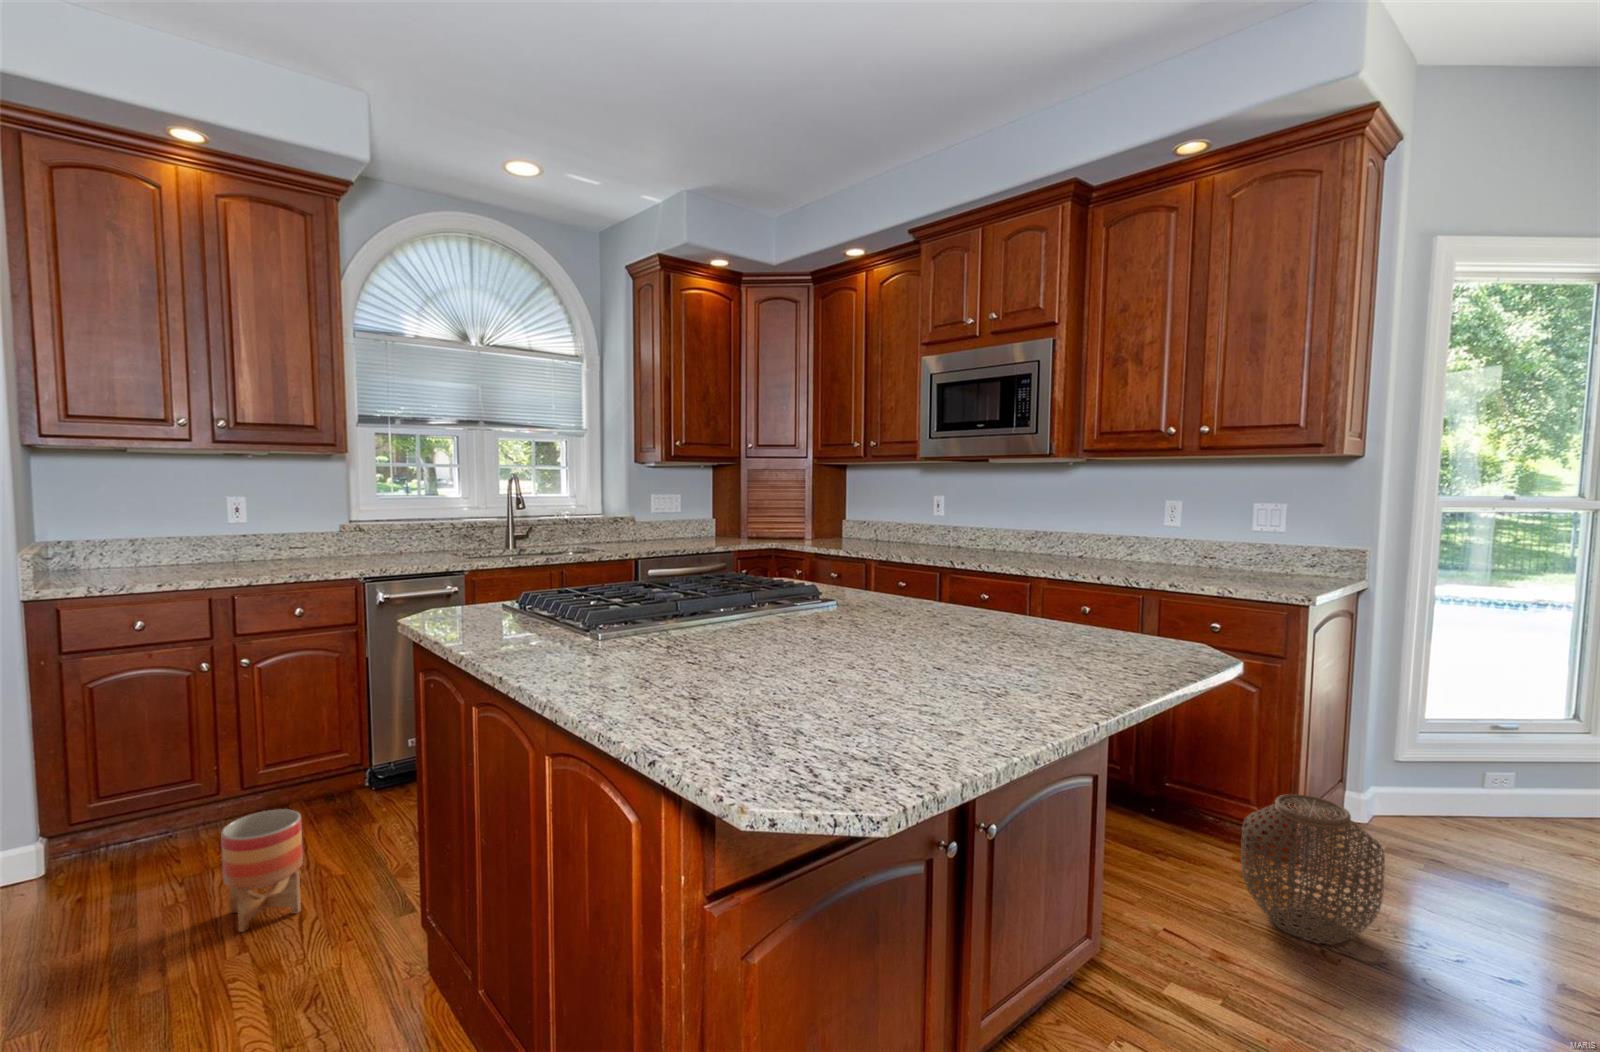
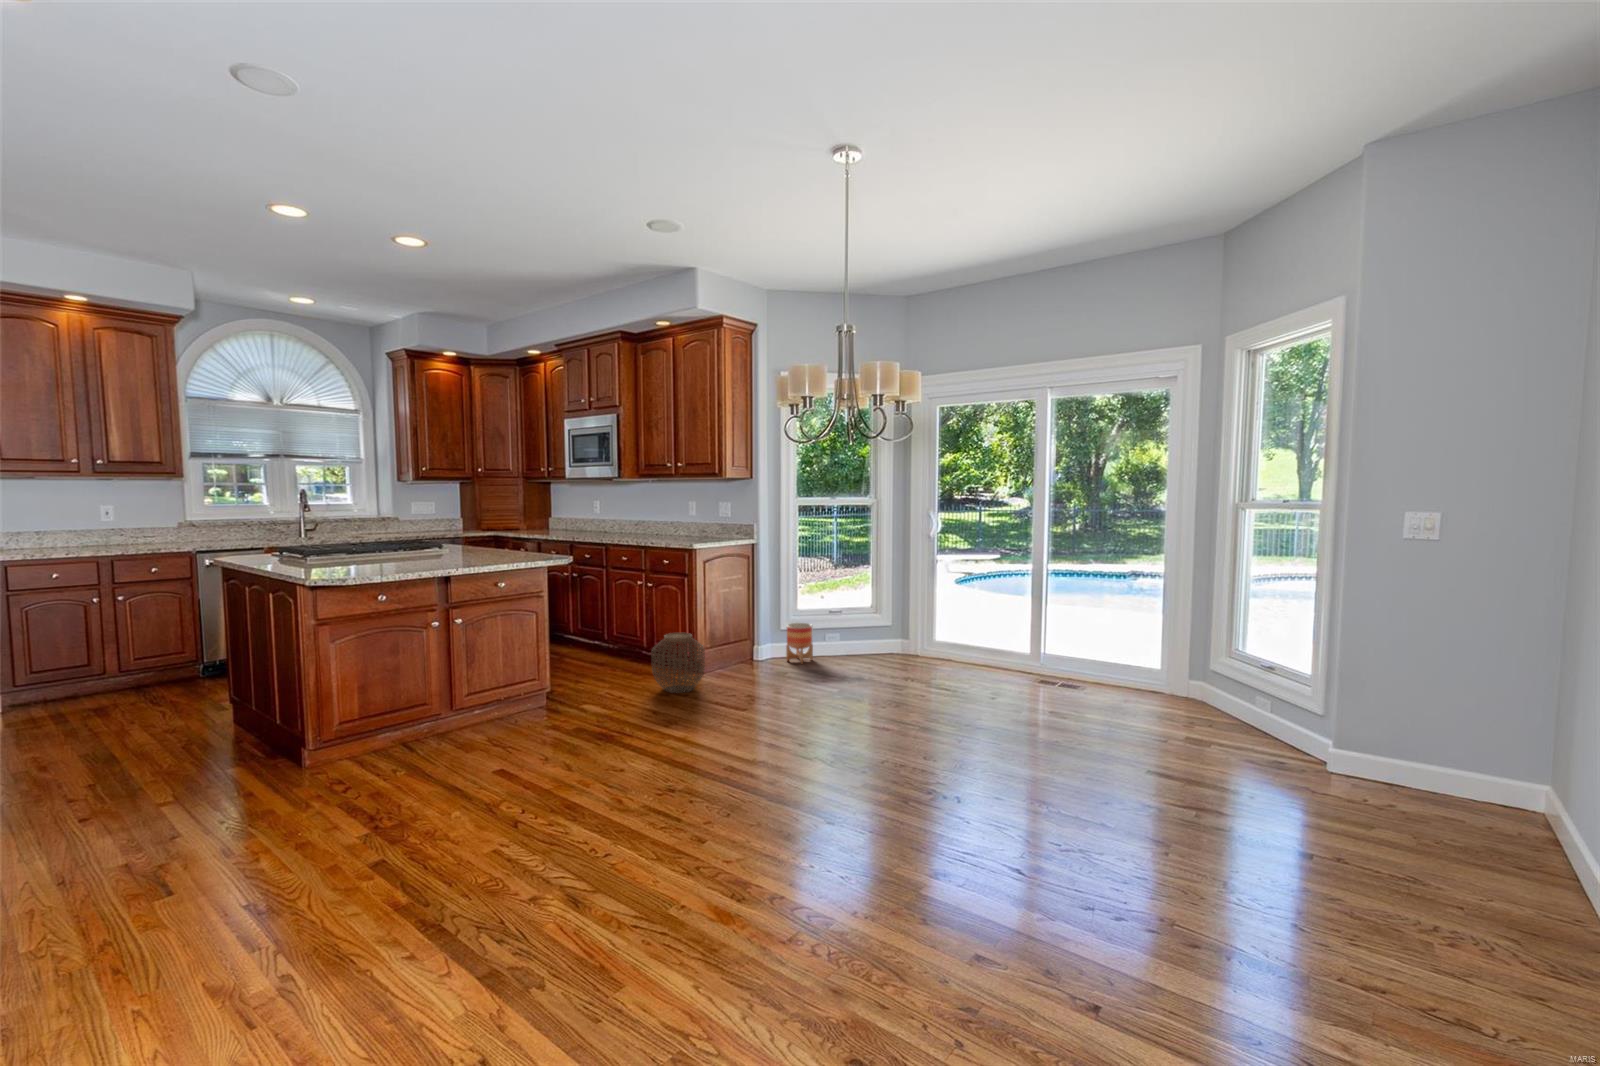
planter: present [221,809,303,932] -> present [786,623,813,664]

